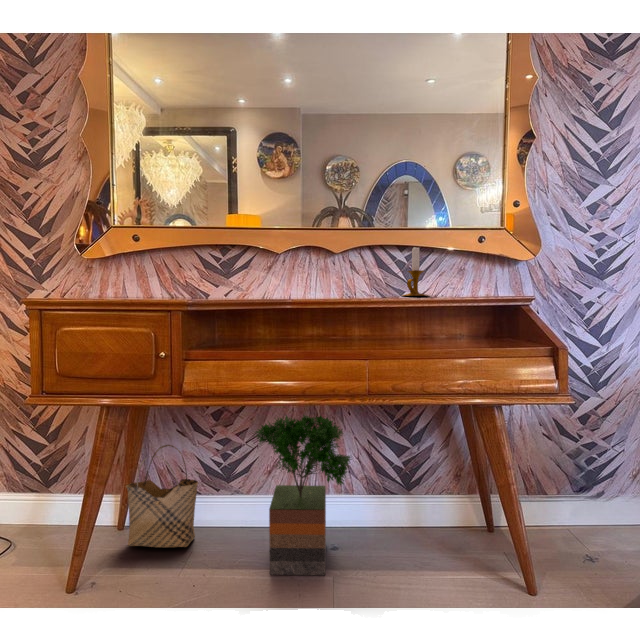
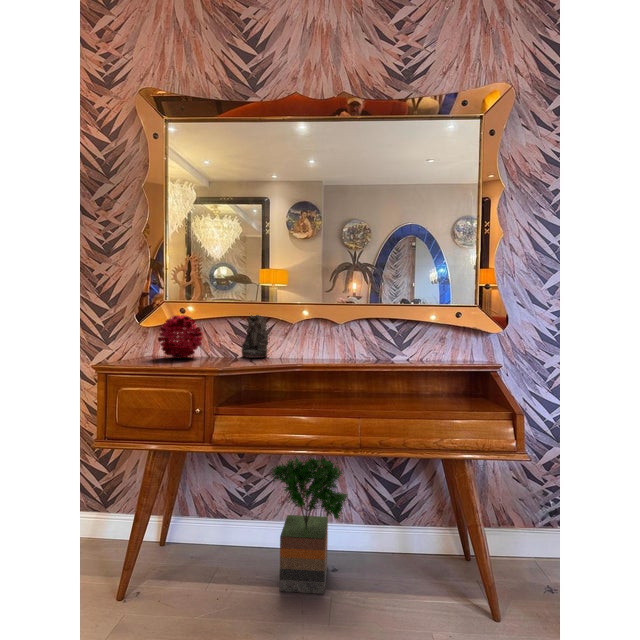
vase: none [214,231,249,296] -> present [241,315,270,358]
decorative ball: none [105,241,164,296] -> present [158,315,203,358]
candlestick: present [402,247,428,296] -> none [391,321,416,361]
woven basket: present [126,445,198,547] -> none [167,477,225,564]

